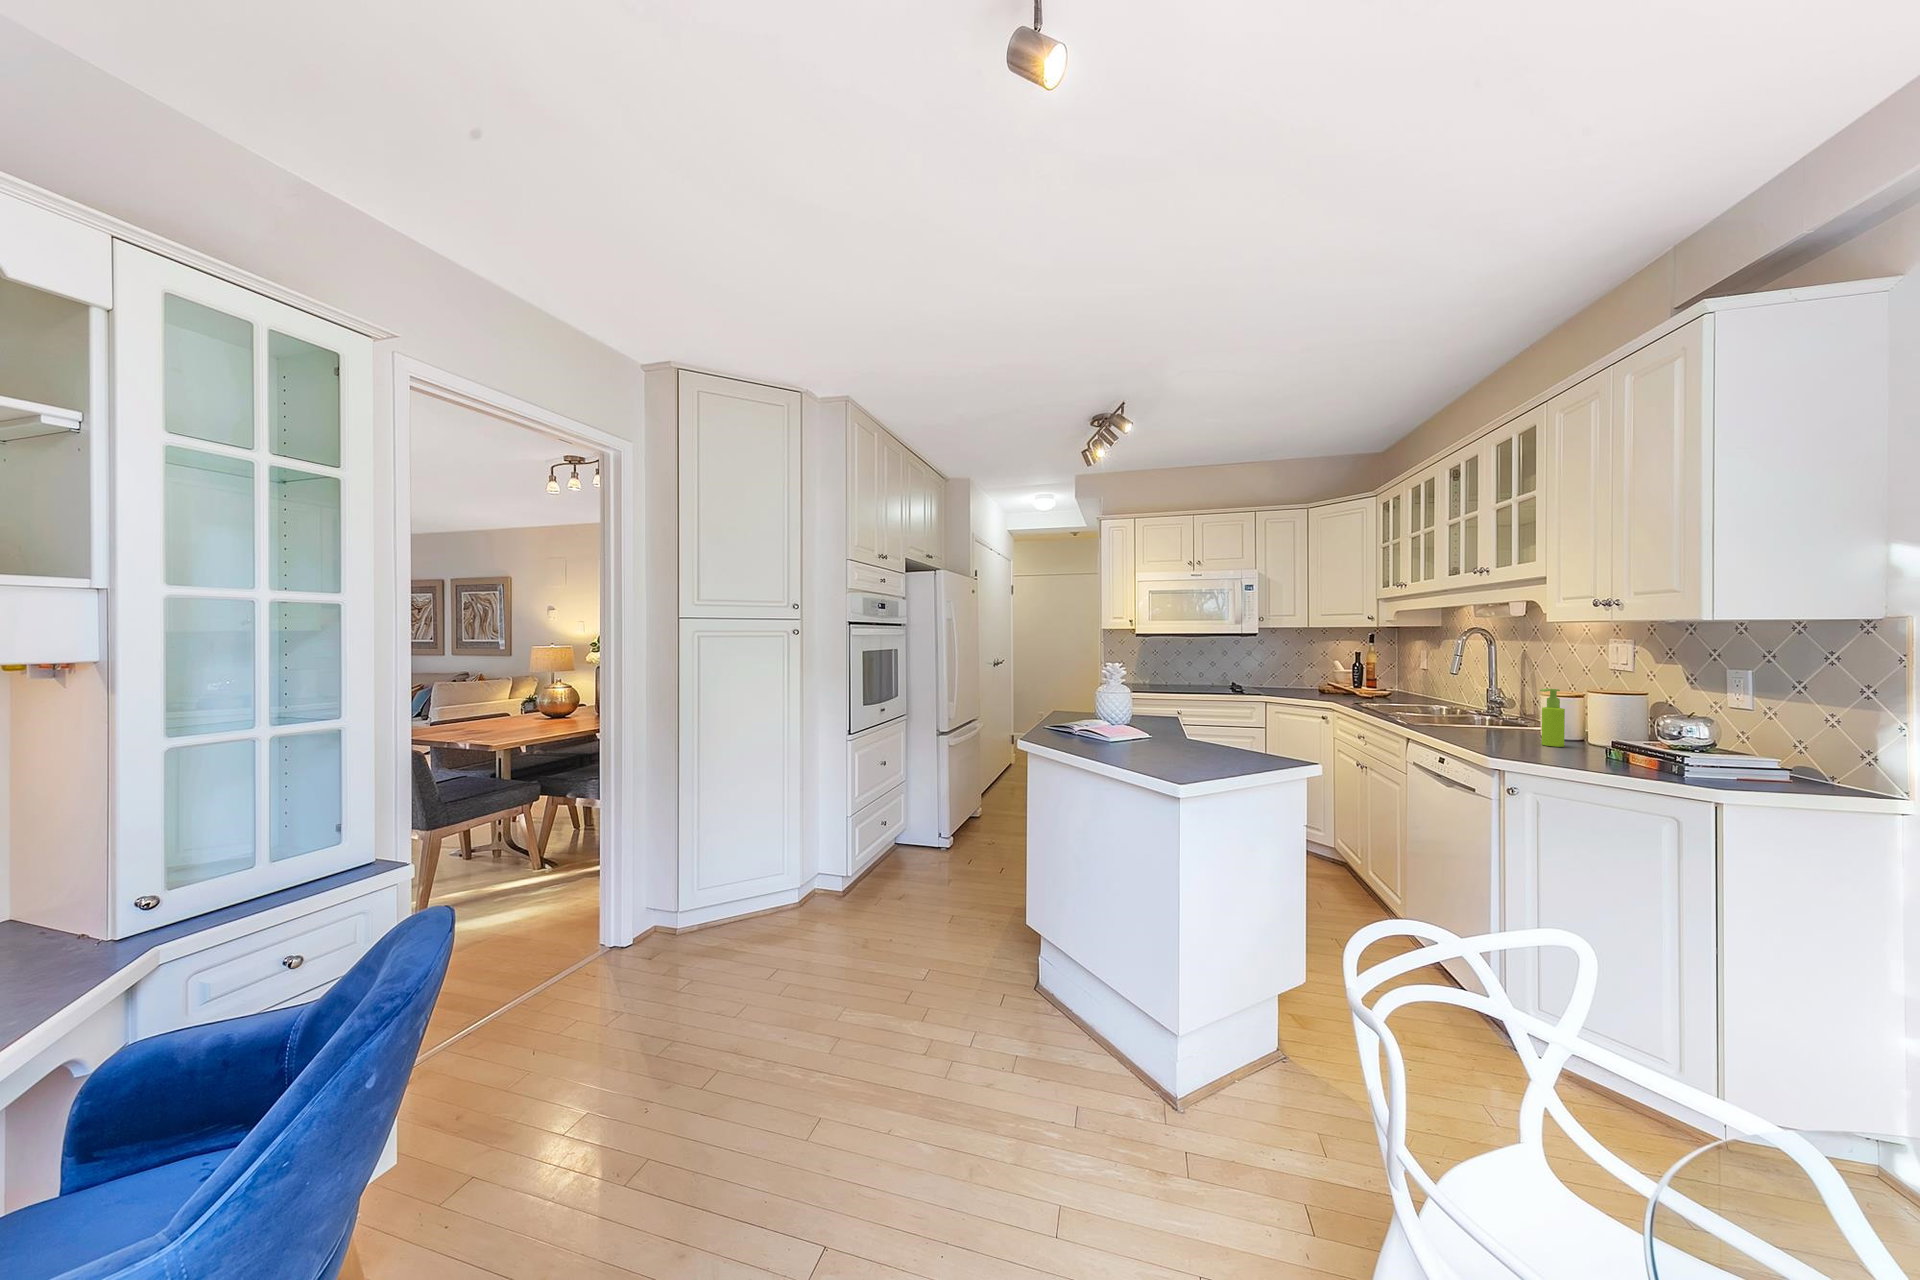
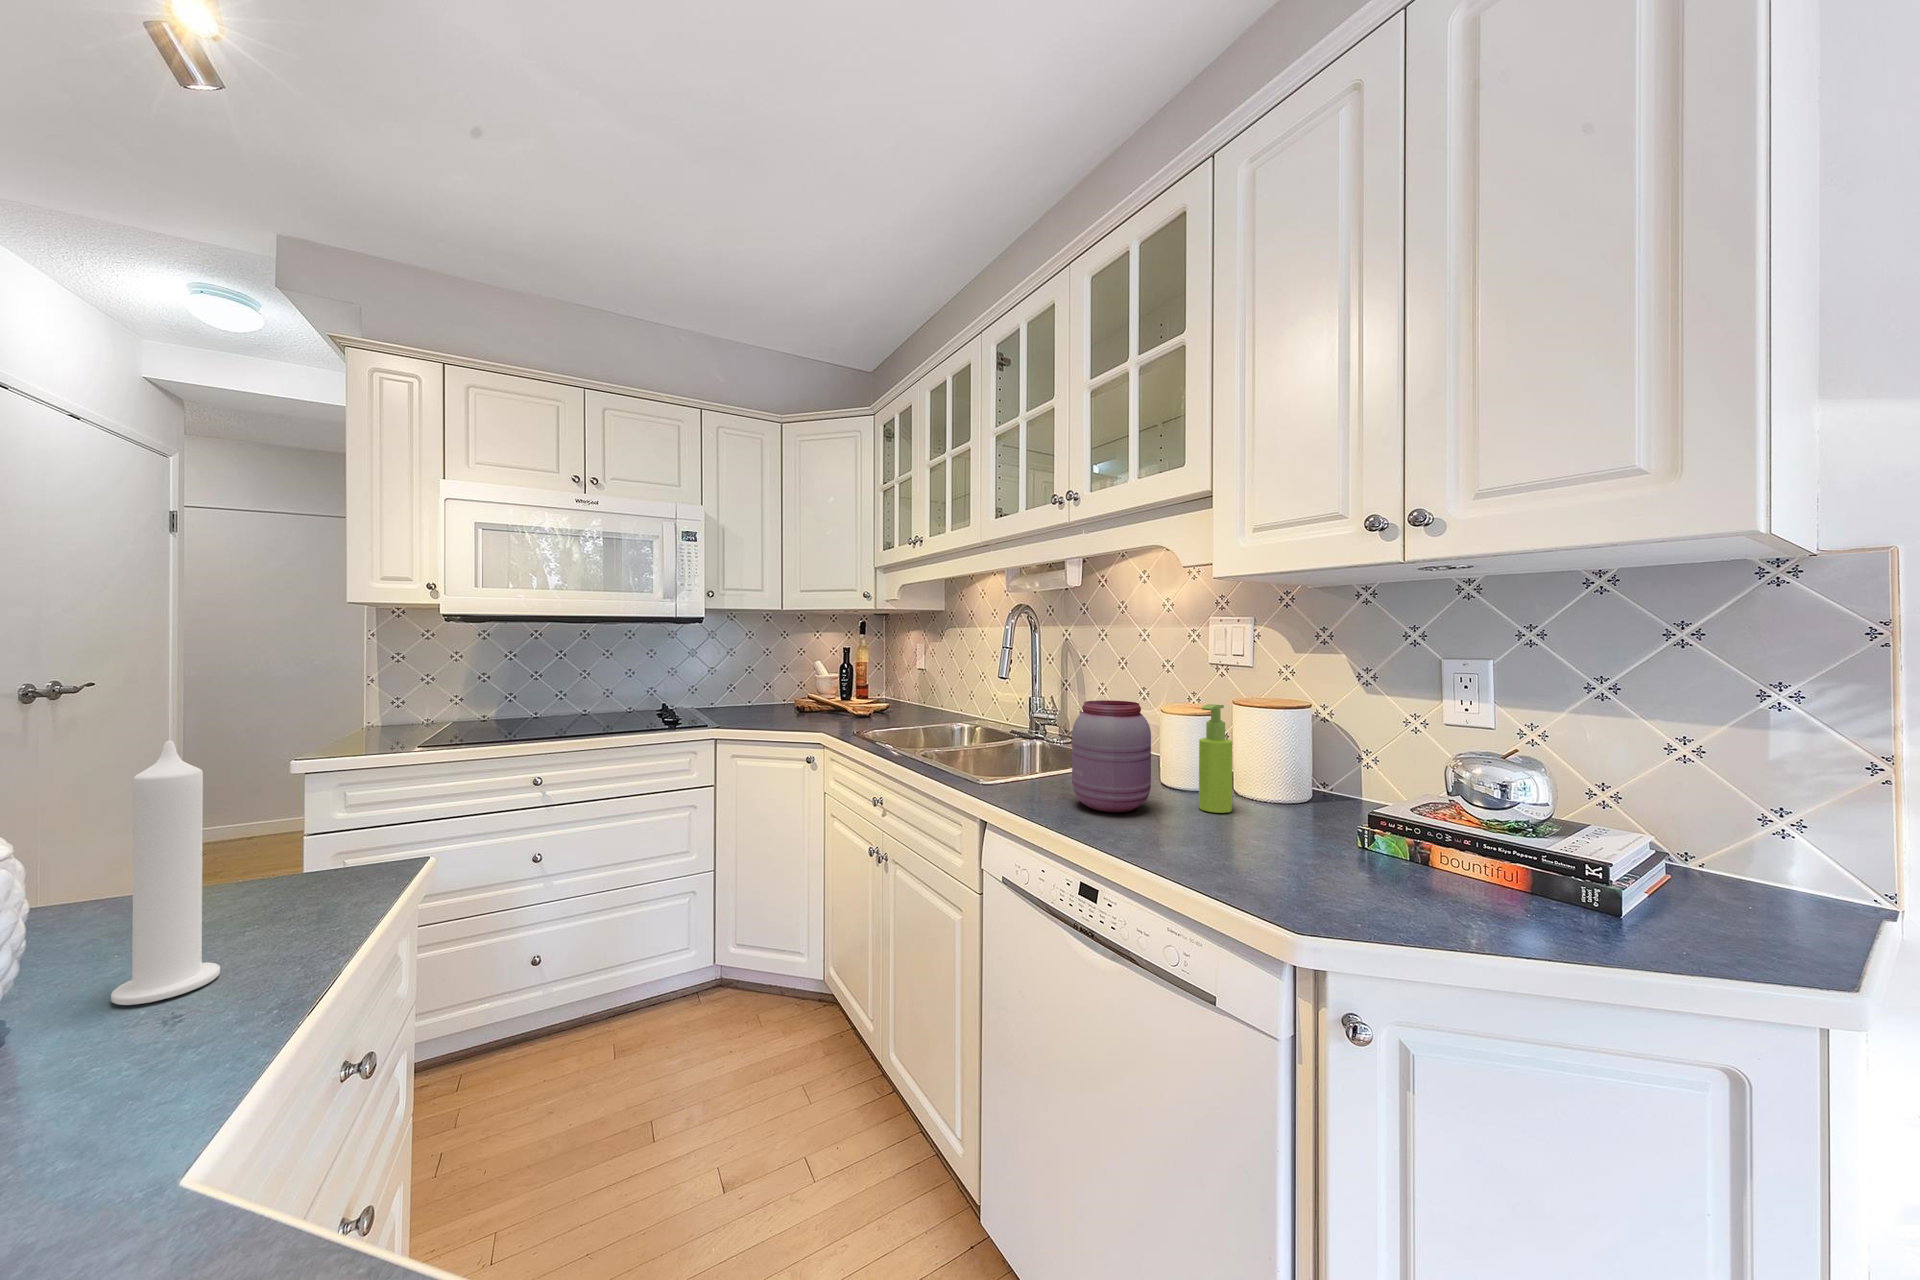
candle: none [1130,674,1146,733] -> present [111,740,220,1005]
jar: none [1457,684,1508,740] -> present [1072,700,1151,812]

